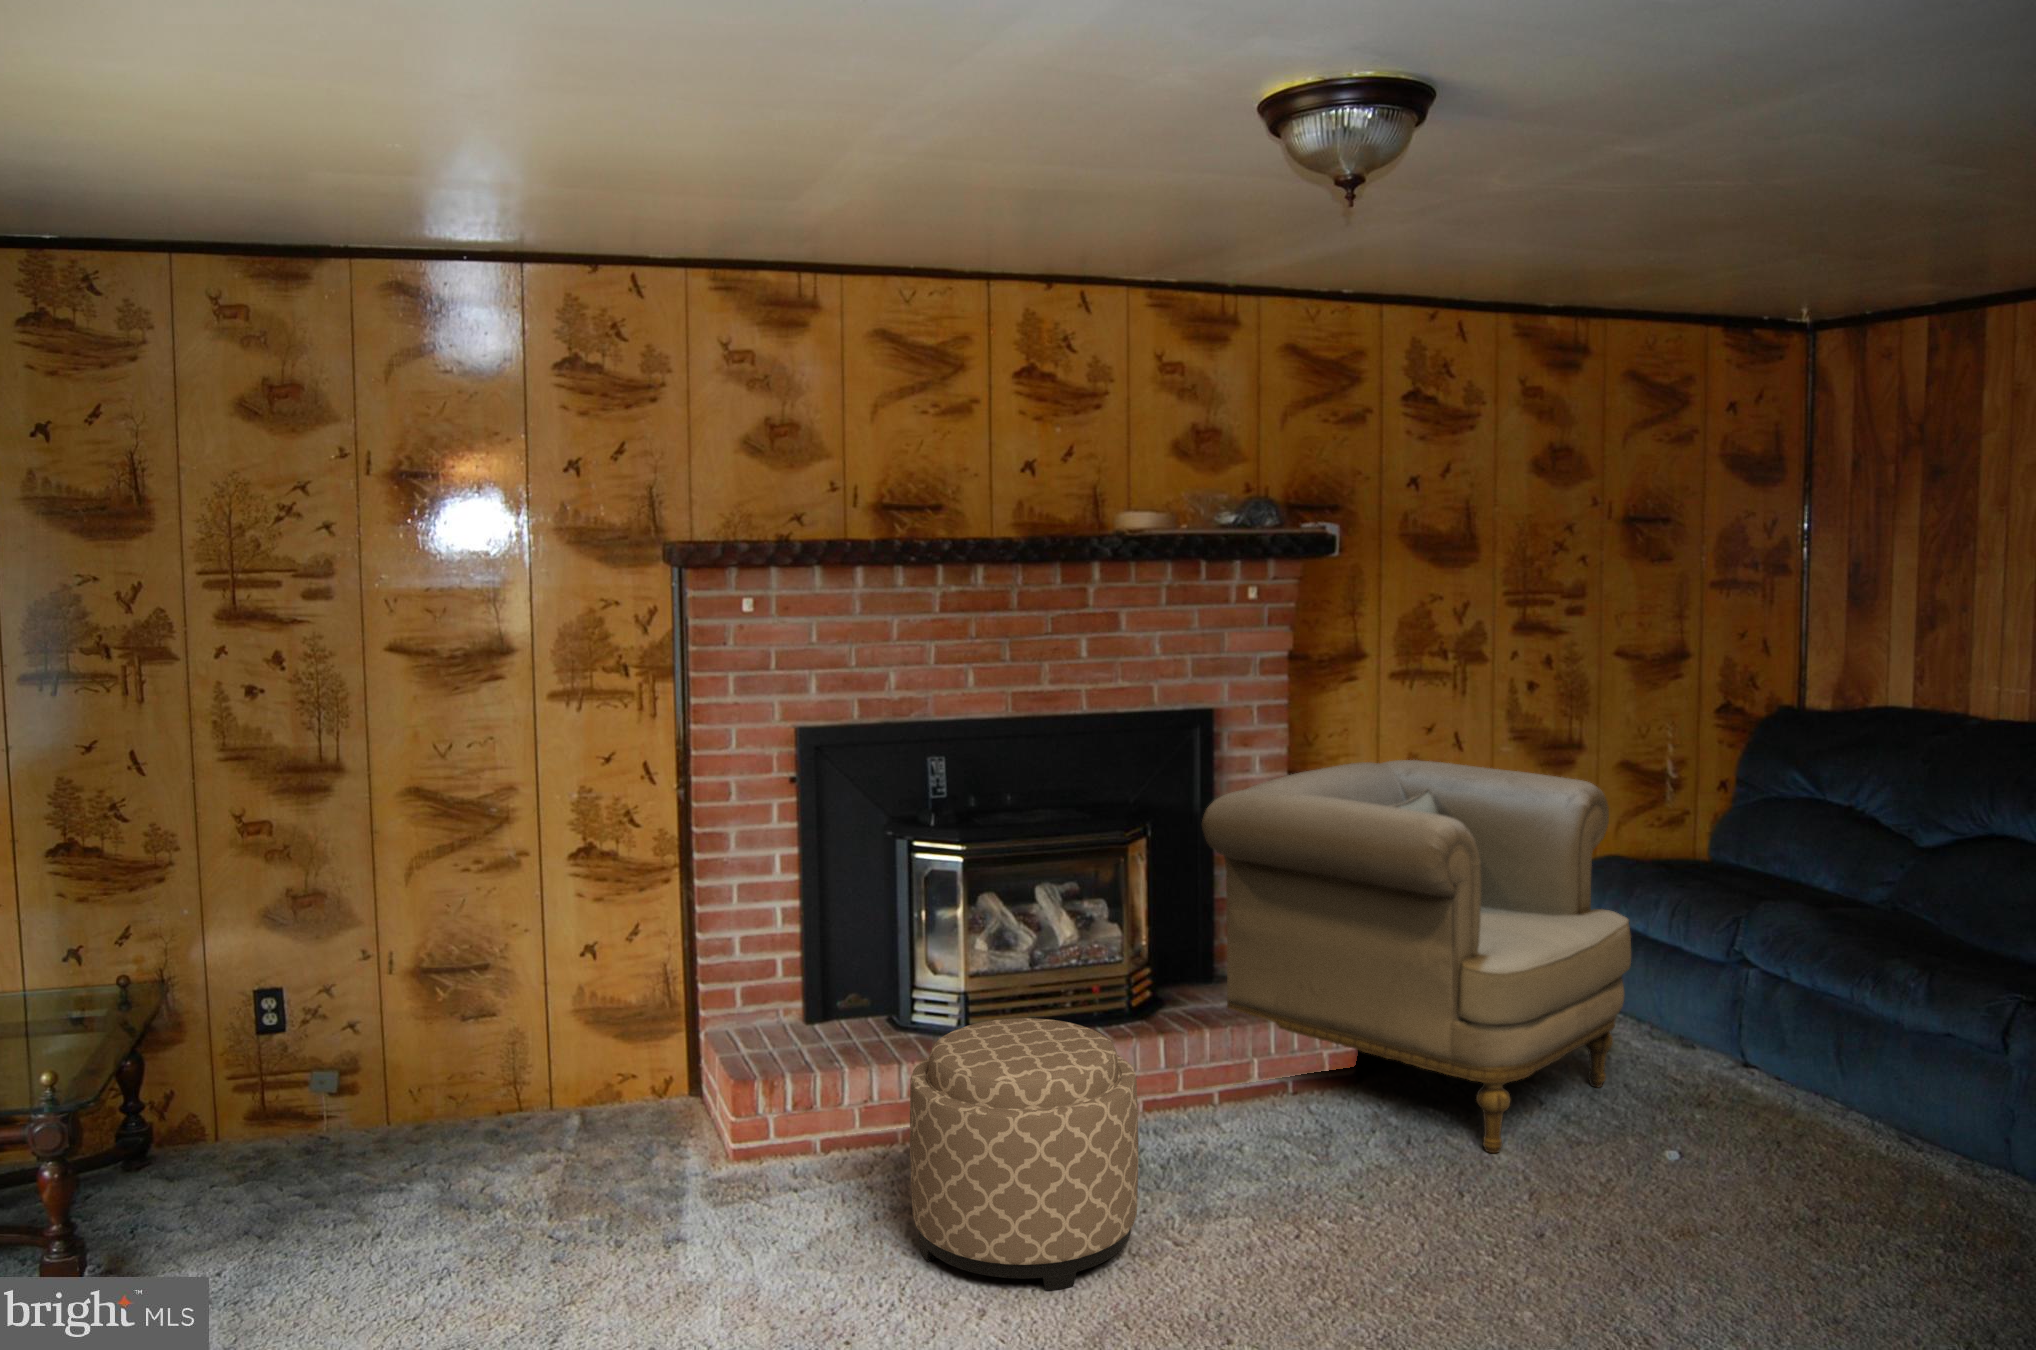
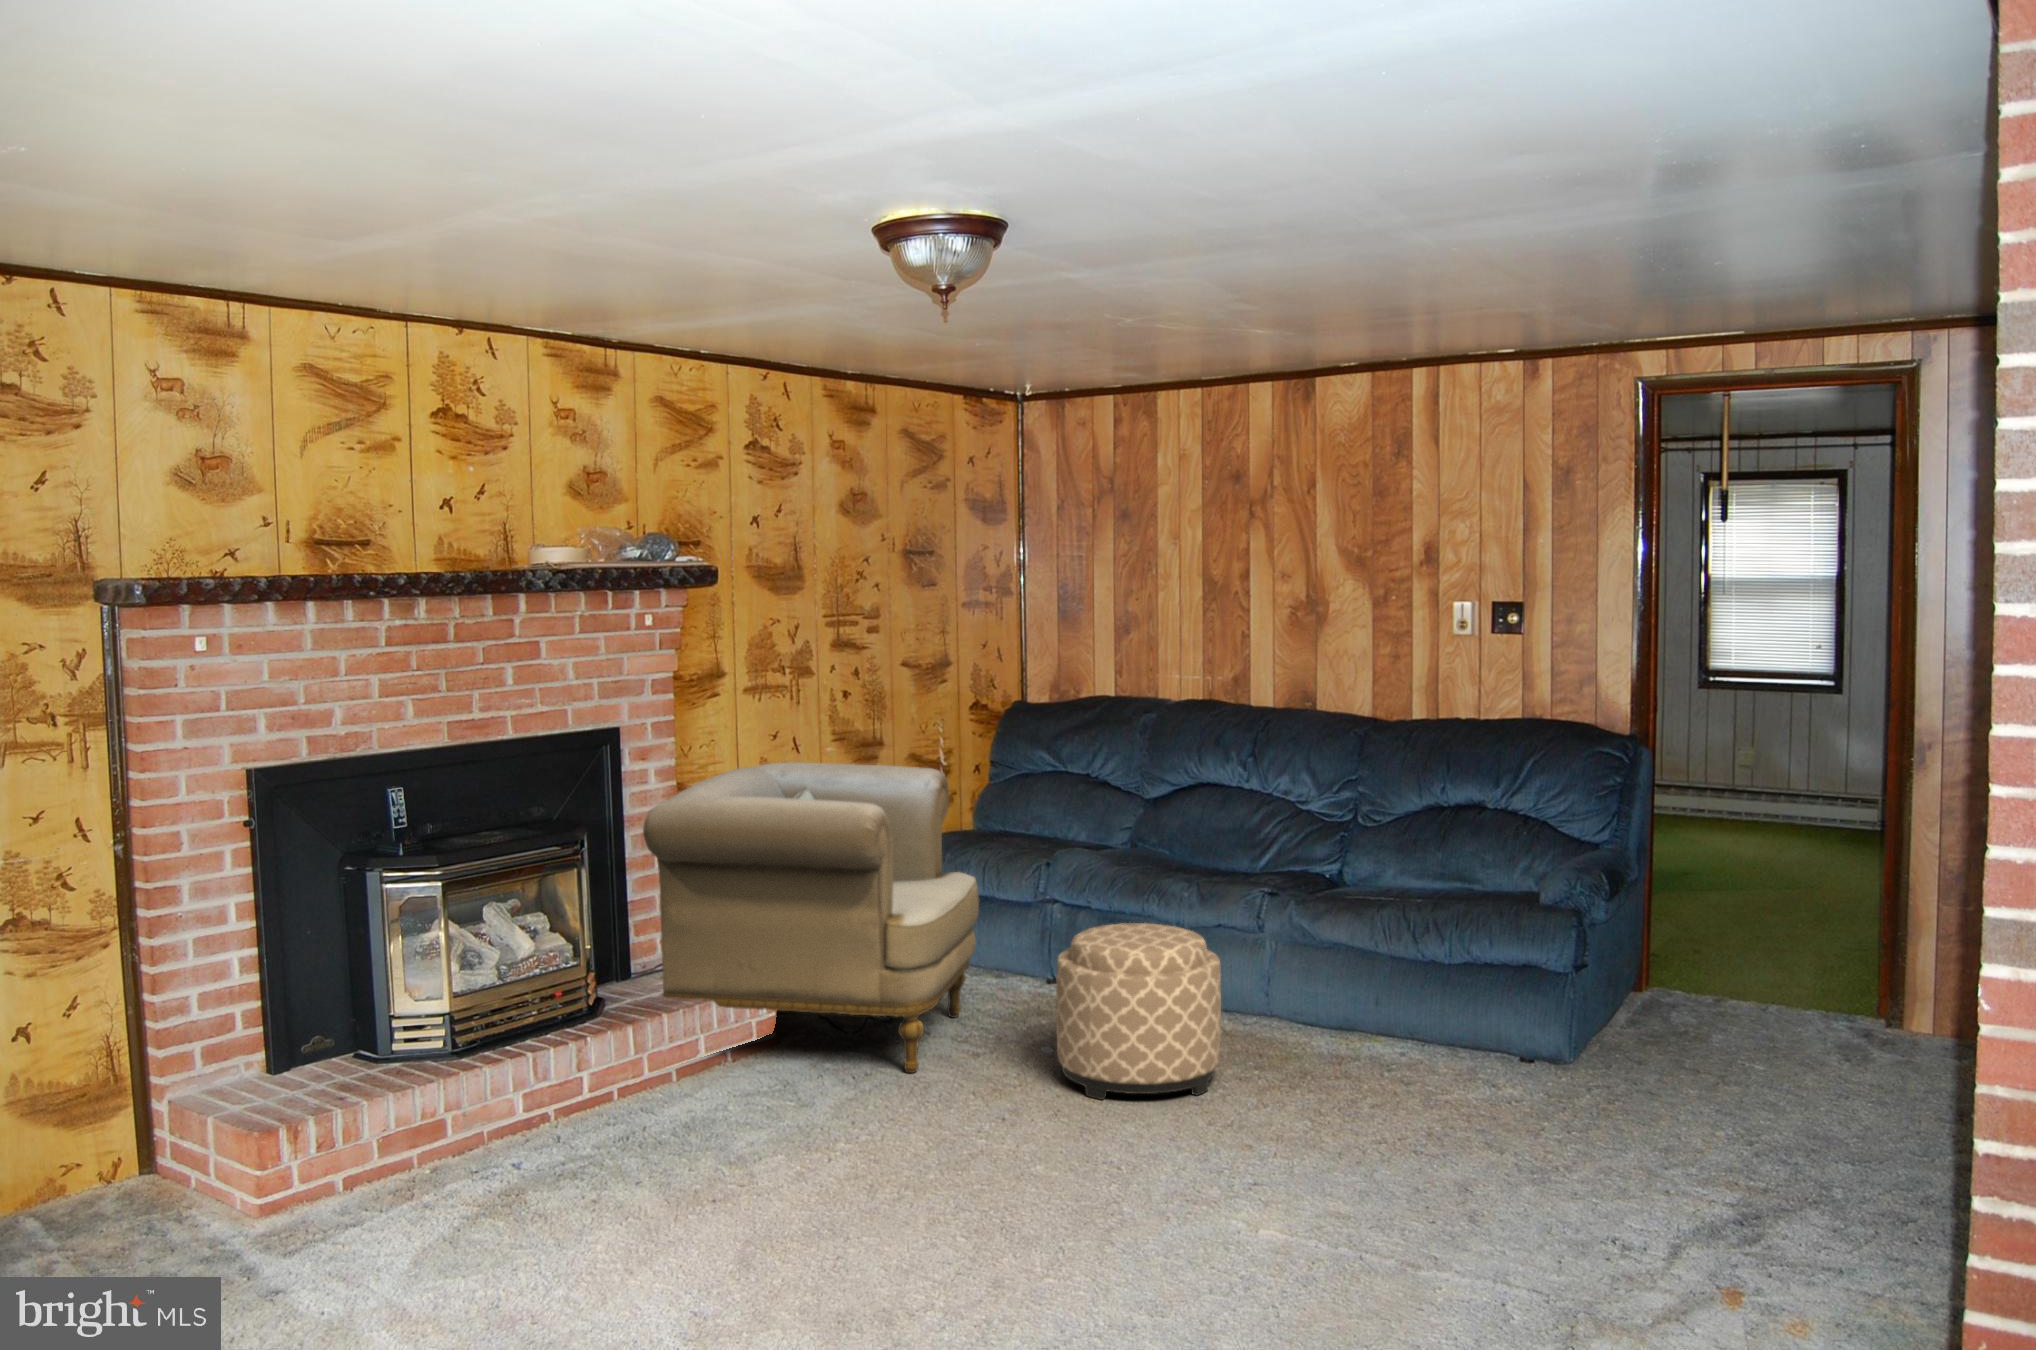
ottoman: present [910,1018,1138,1291] -> present [1056,923,1221,1100]

